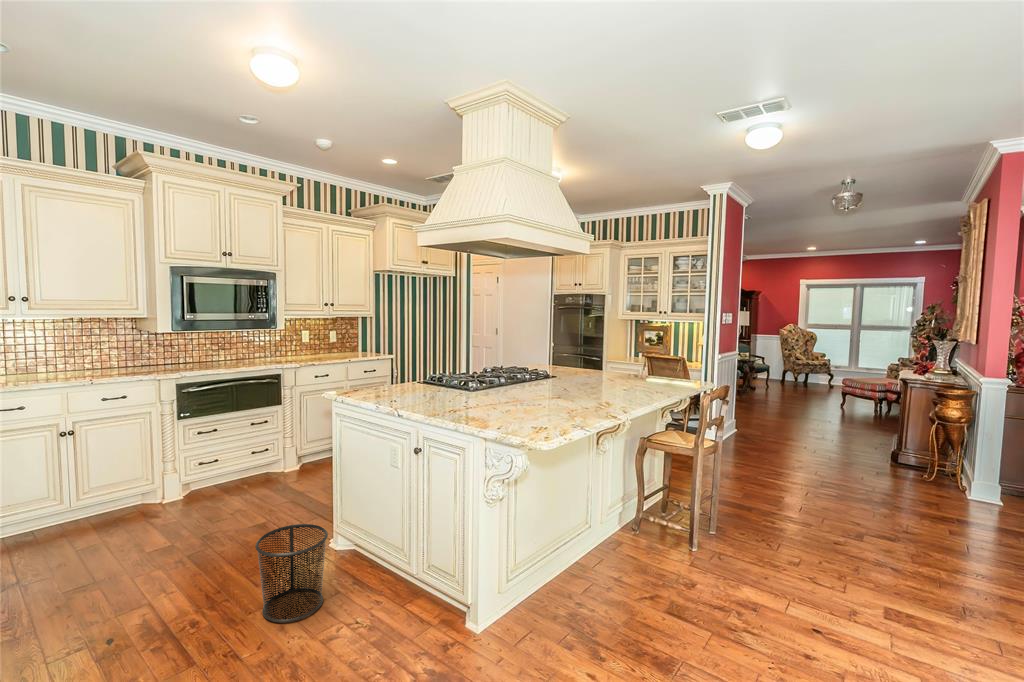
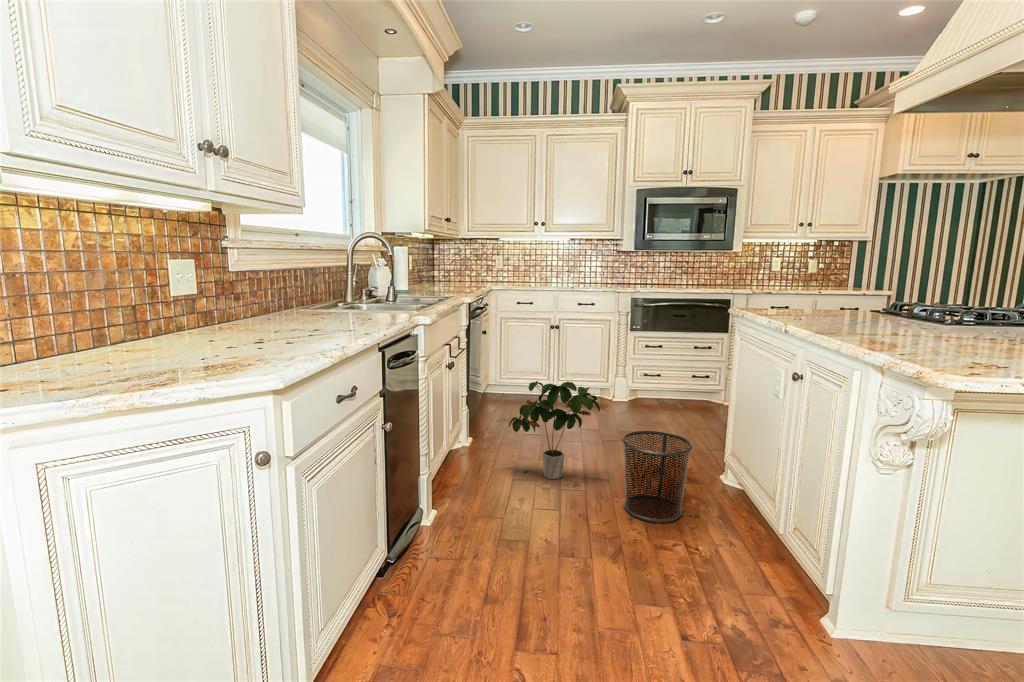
potted plant: none [74,504,211,633] -> present [509,381,600,479]

